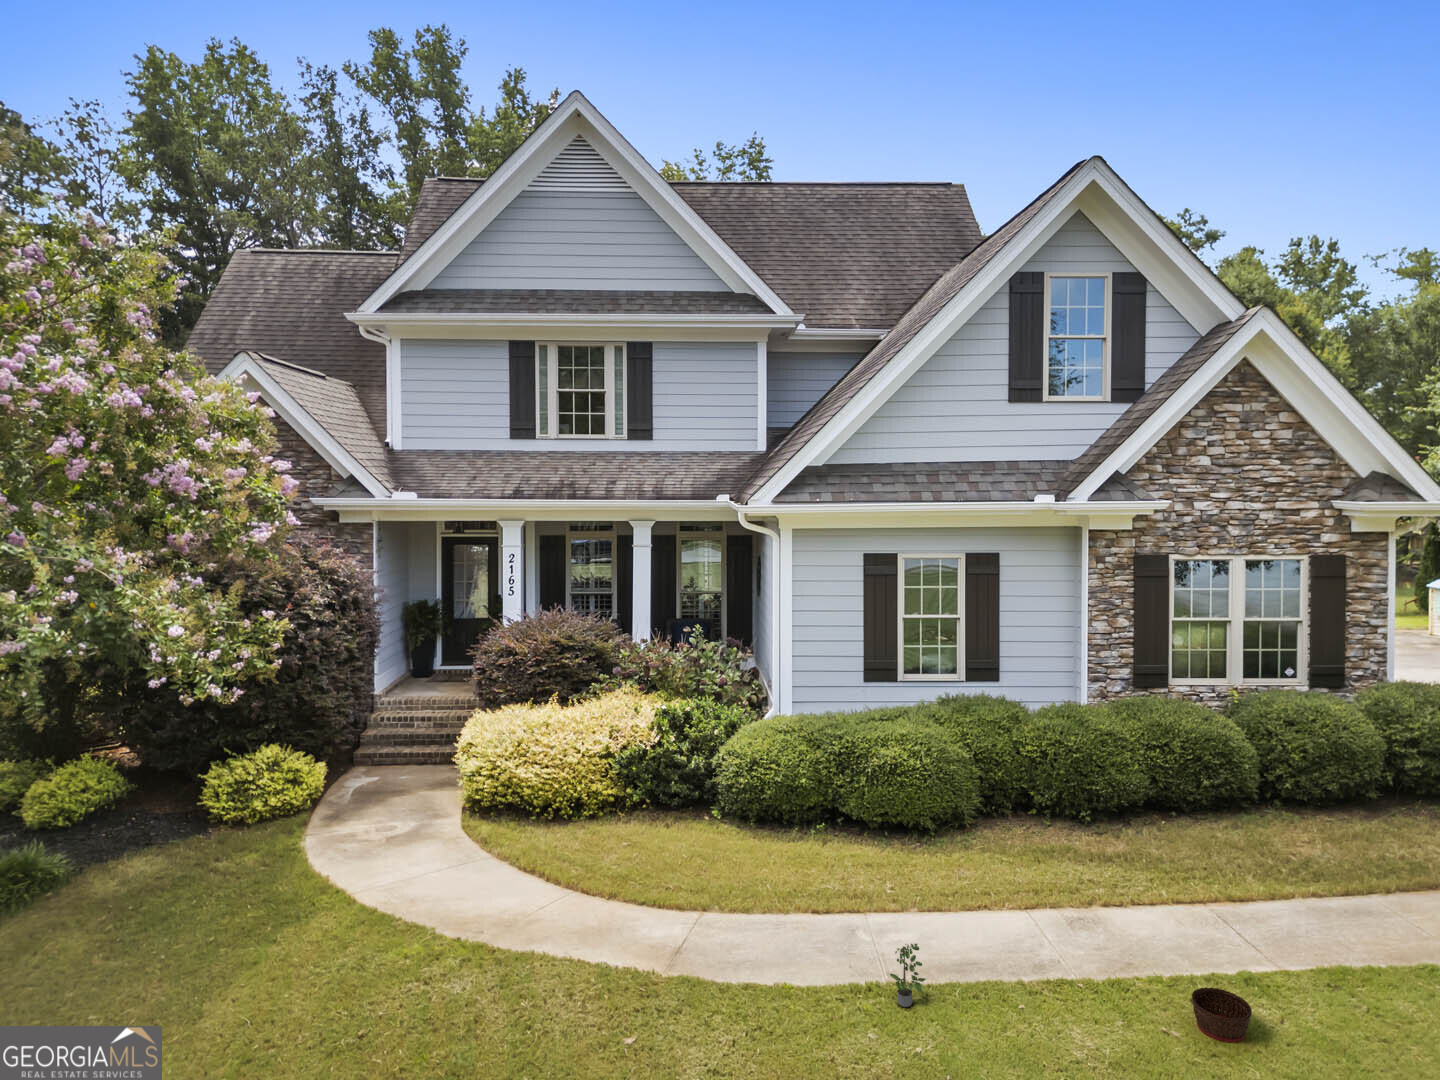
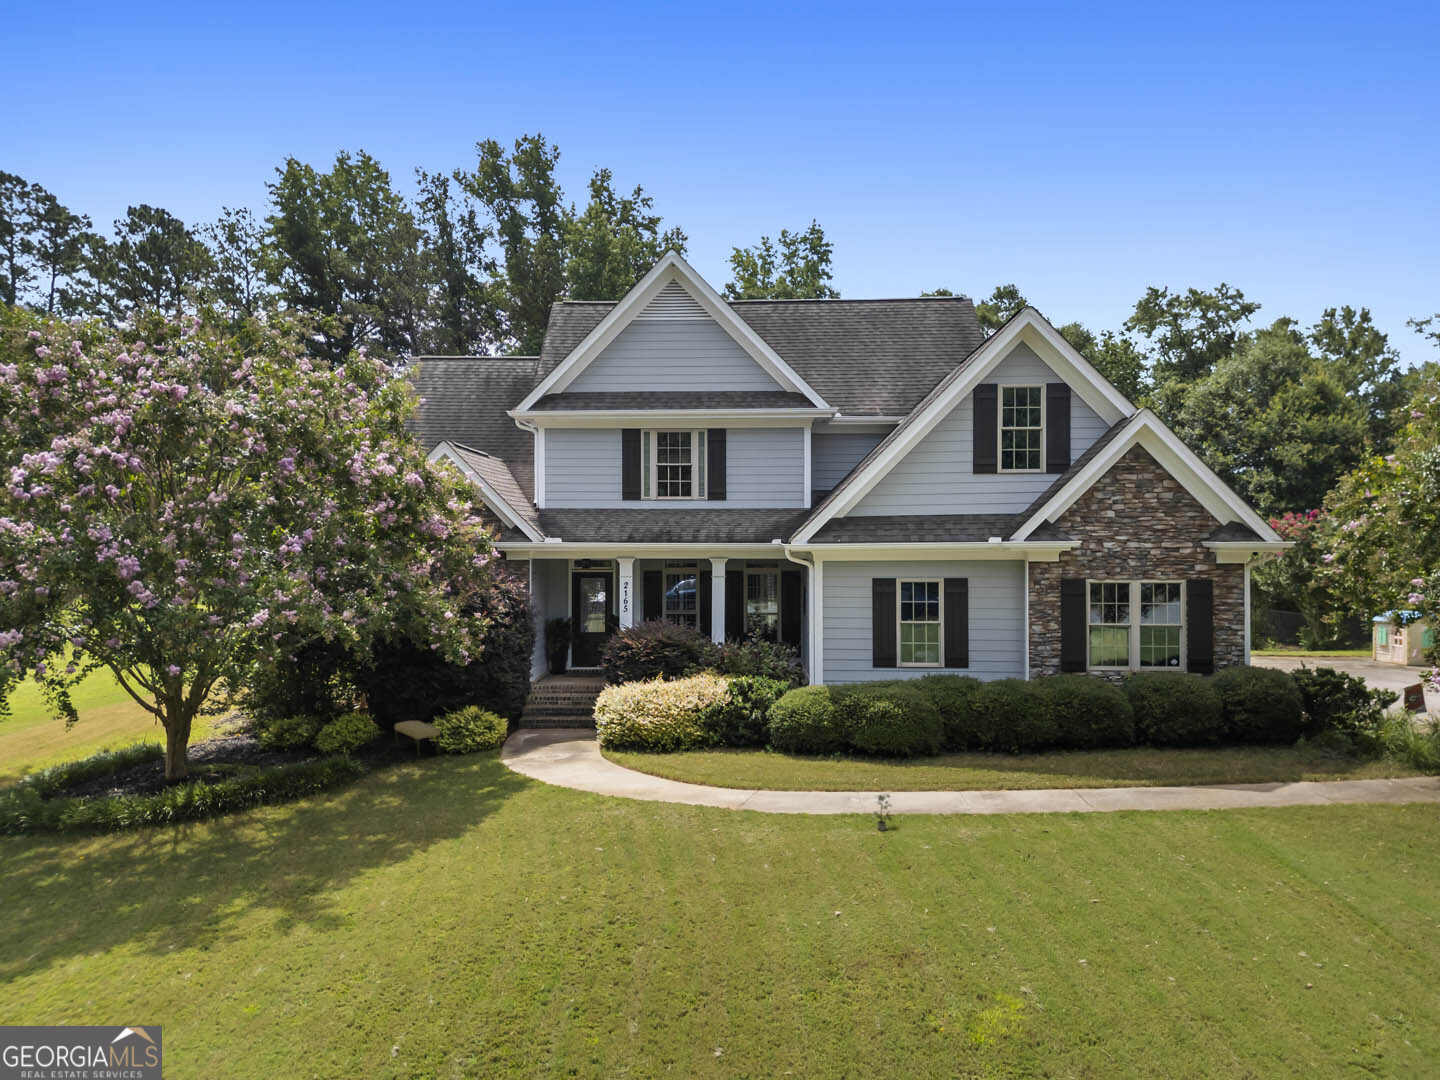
bench: none [145,772,211,838] -> present [395,721,440,758]
basket: present [1191,987,1252,1043] -> none [1049,819,1082,846]

